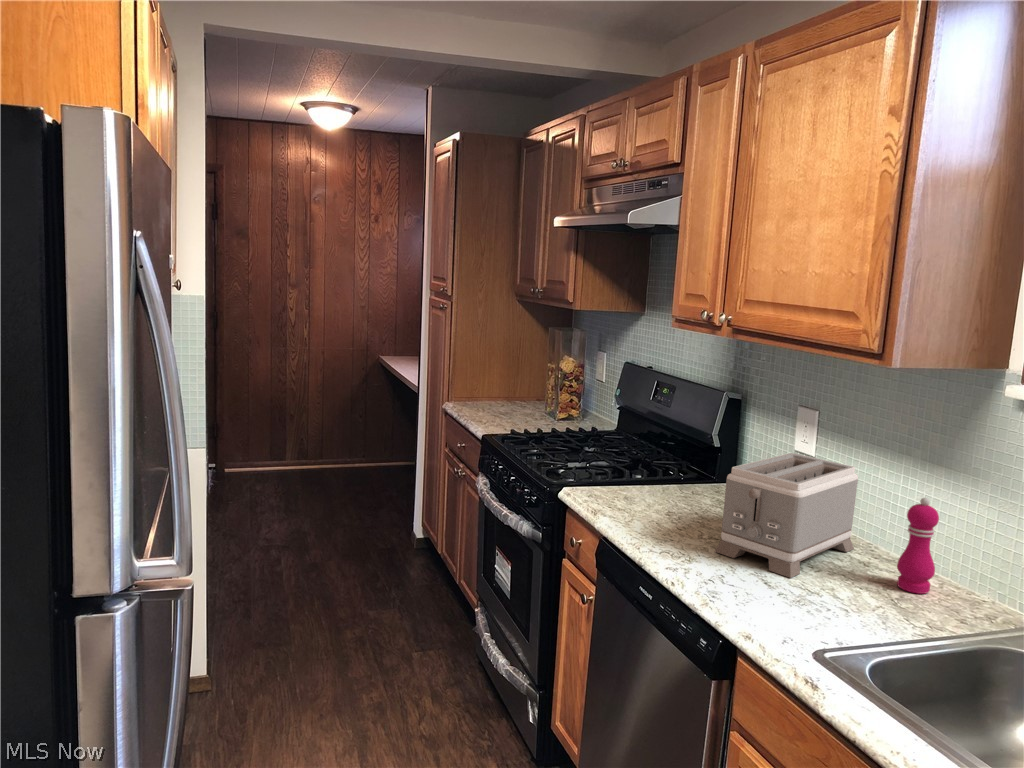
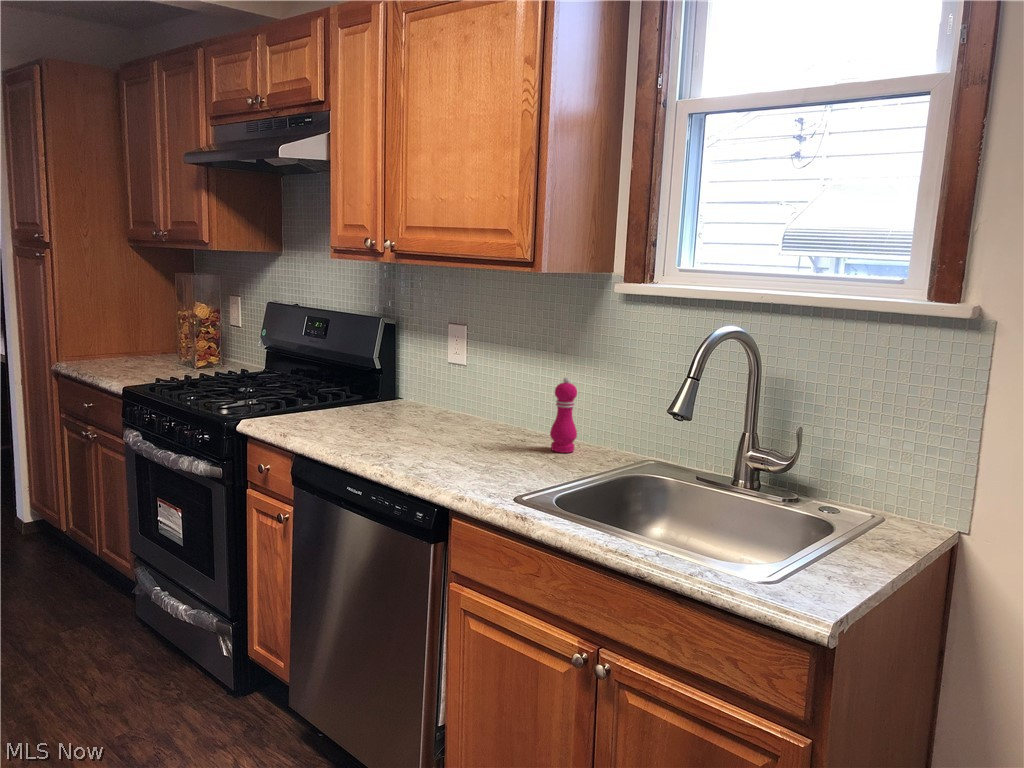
toaster: present [715,453,858,578] -> none [406,359,511,457]

